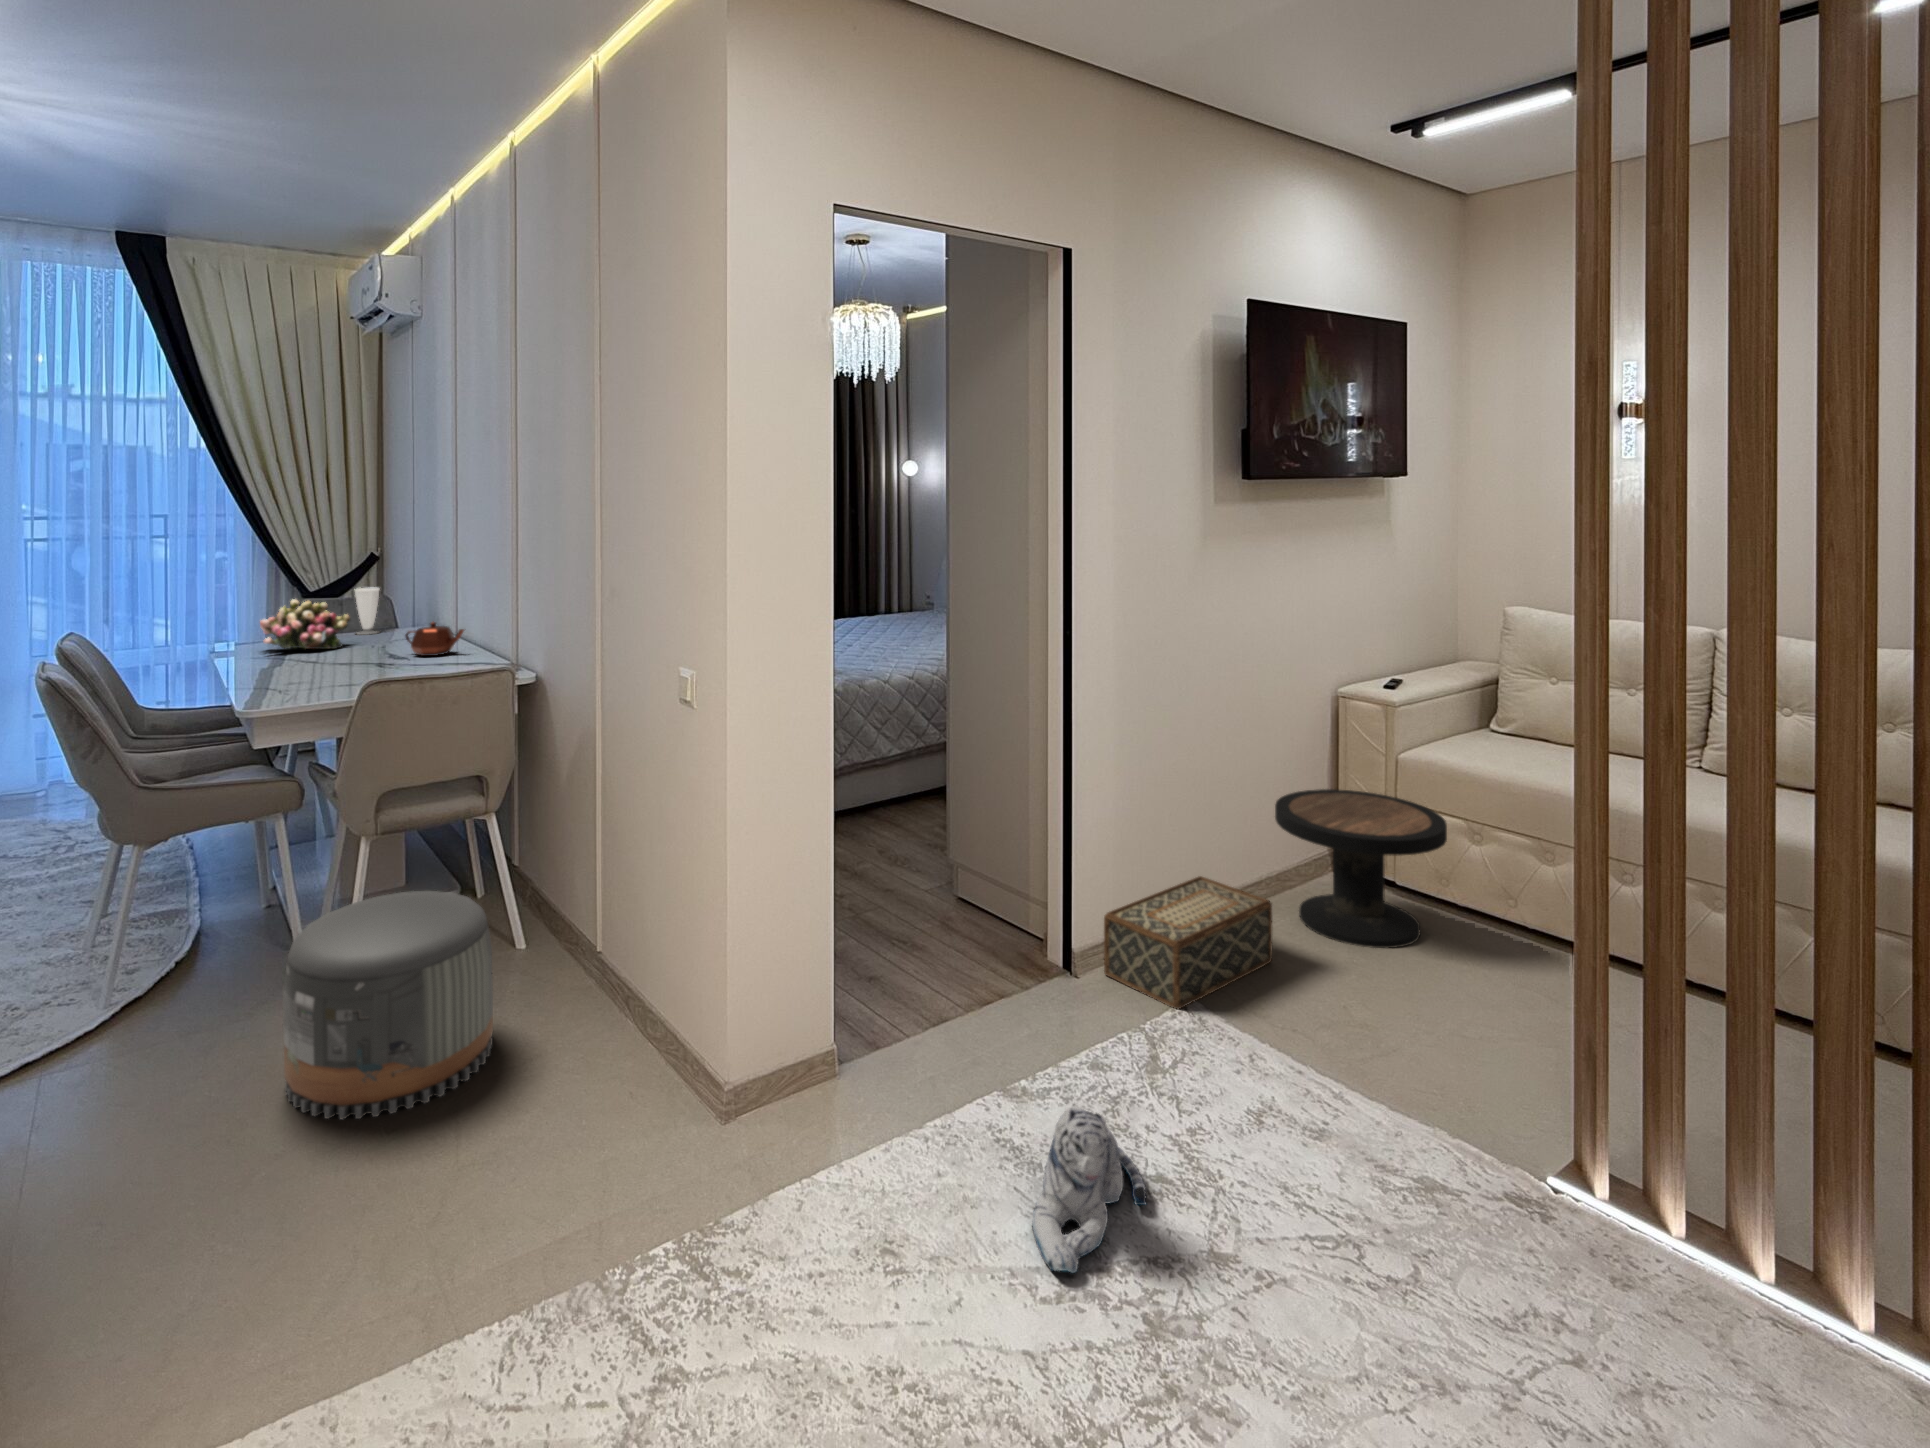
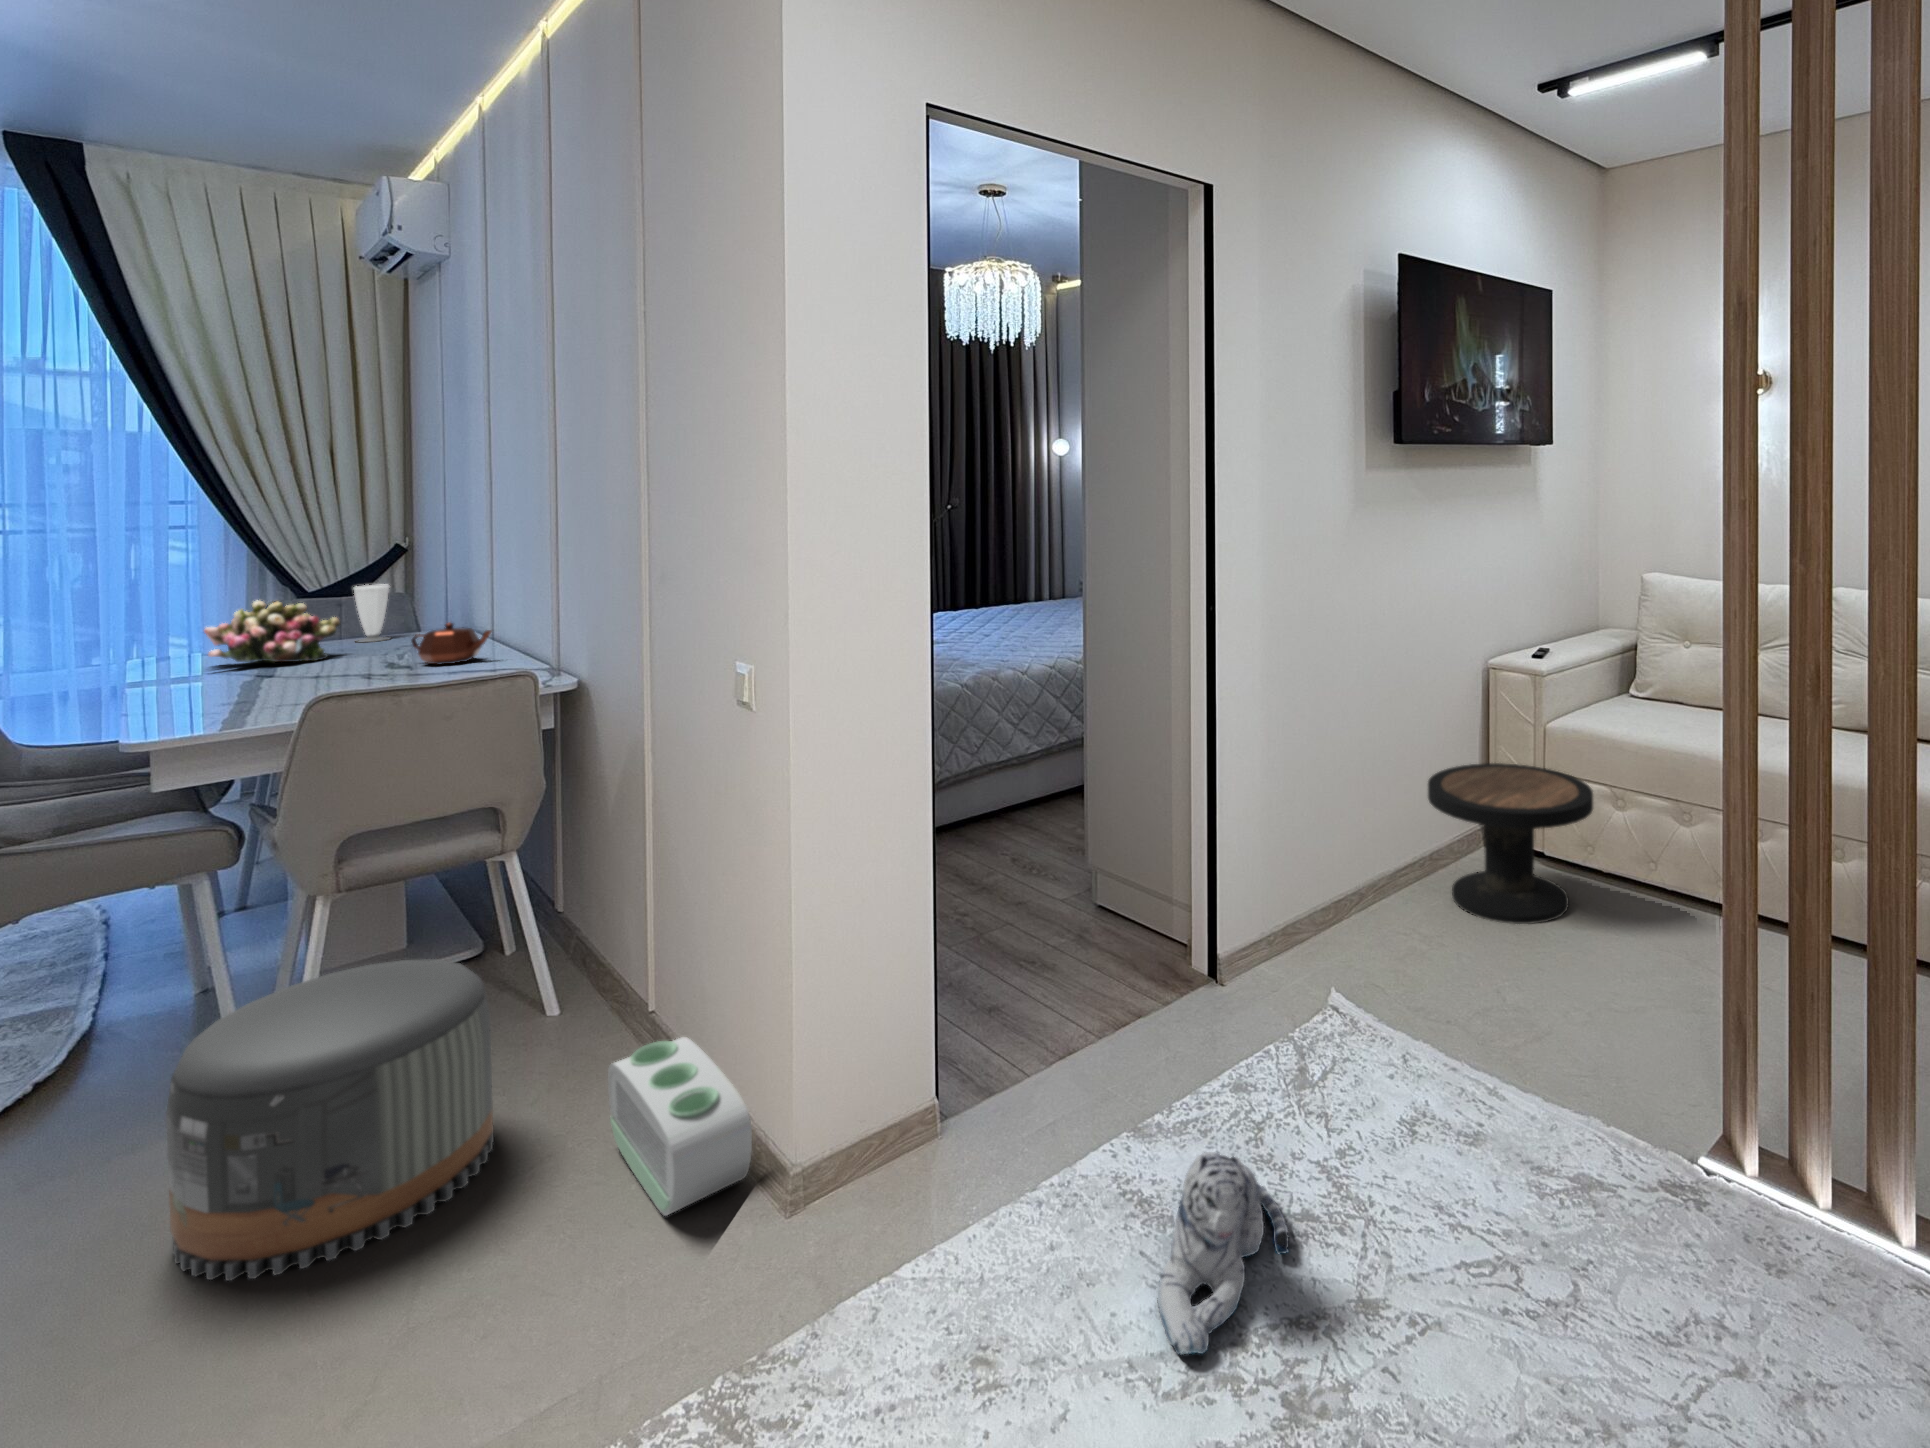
woven basket: present [1104,876,1272,1009] -> none [1251,864,1425,1012]
air purifier: none [577,972,693,1112] -> present [608,1037,752,1216]

